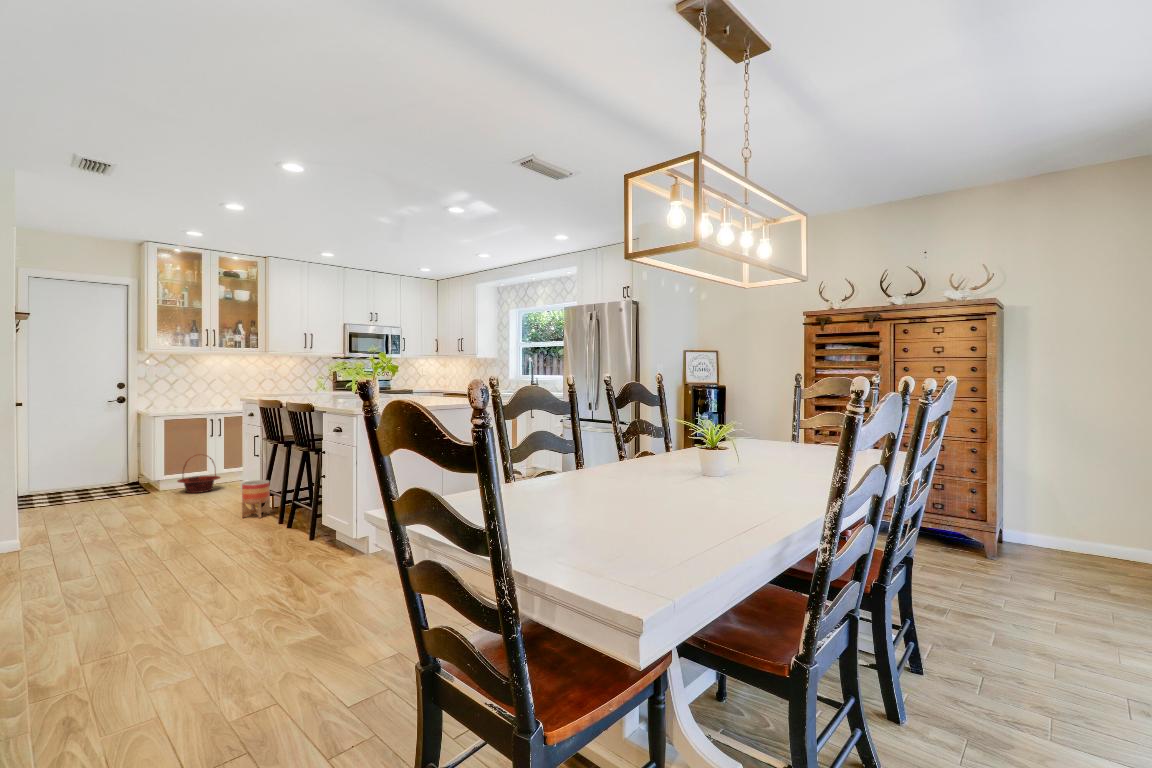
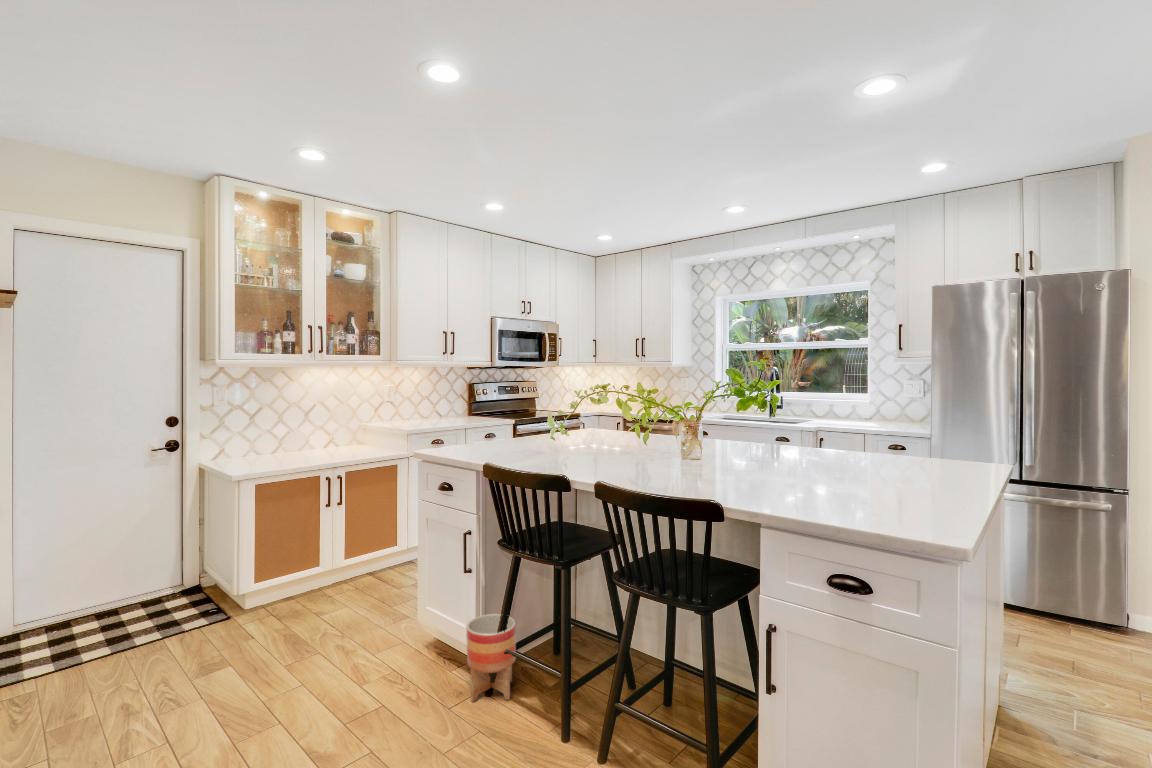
basket: present [178,455,220,493] -> none [282,542,353,615]

